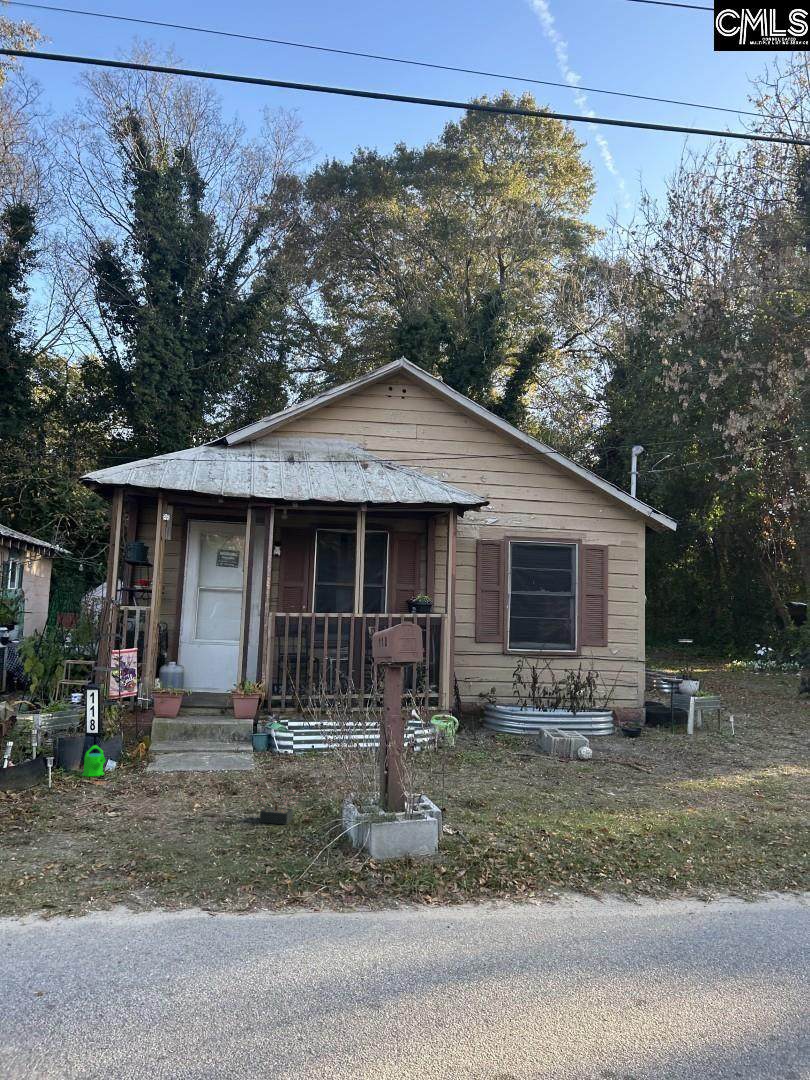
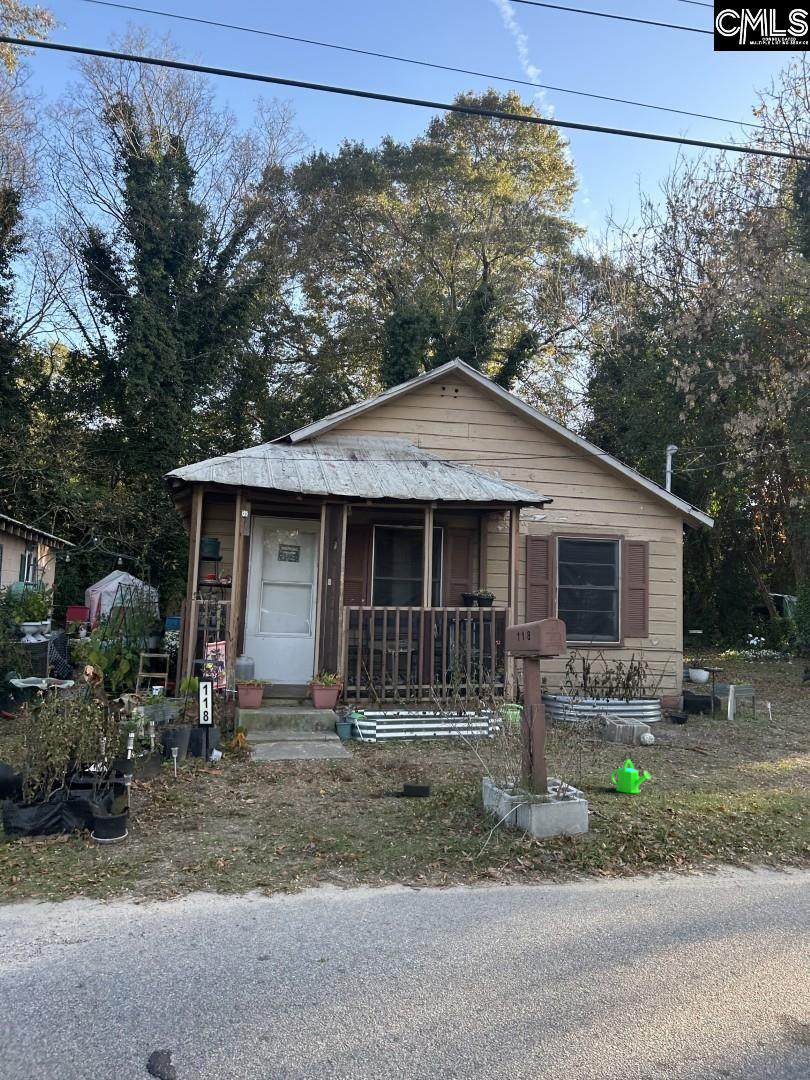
watering can: present [82,745,106,776] -> present [610,759,651,793]

